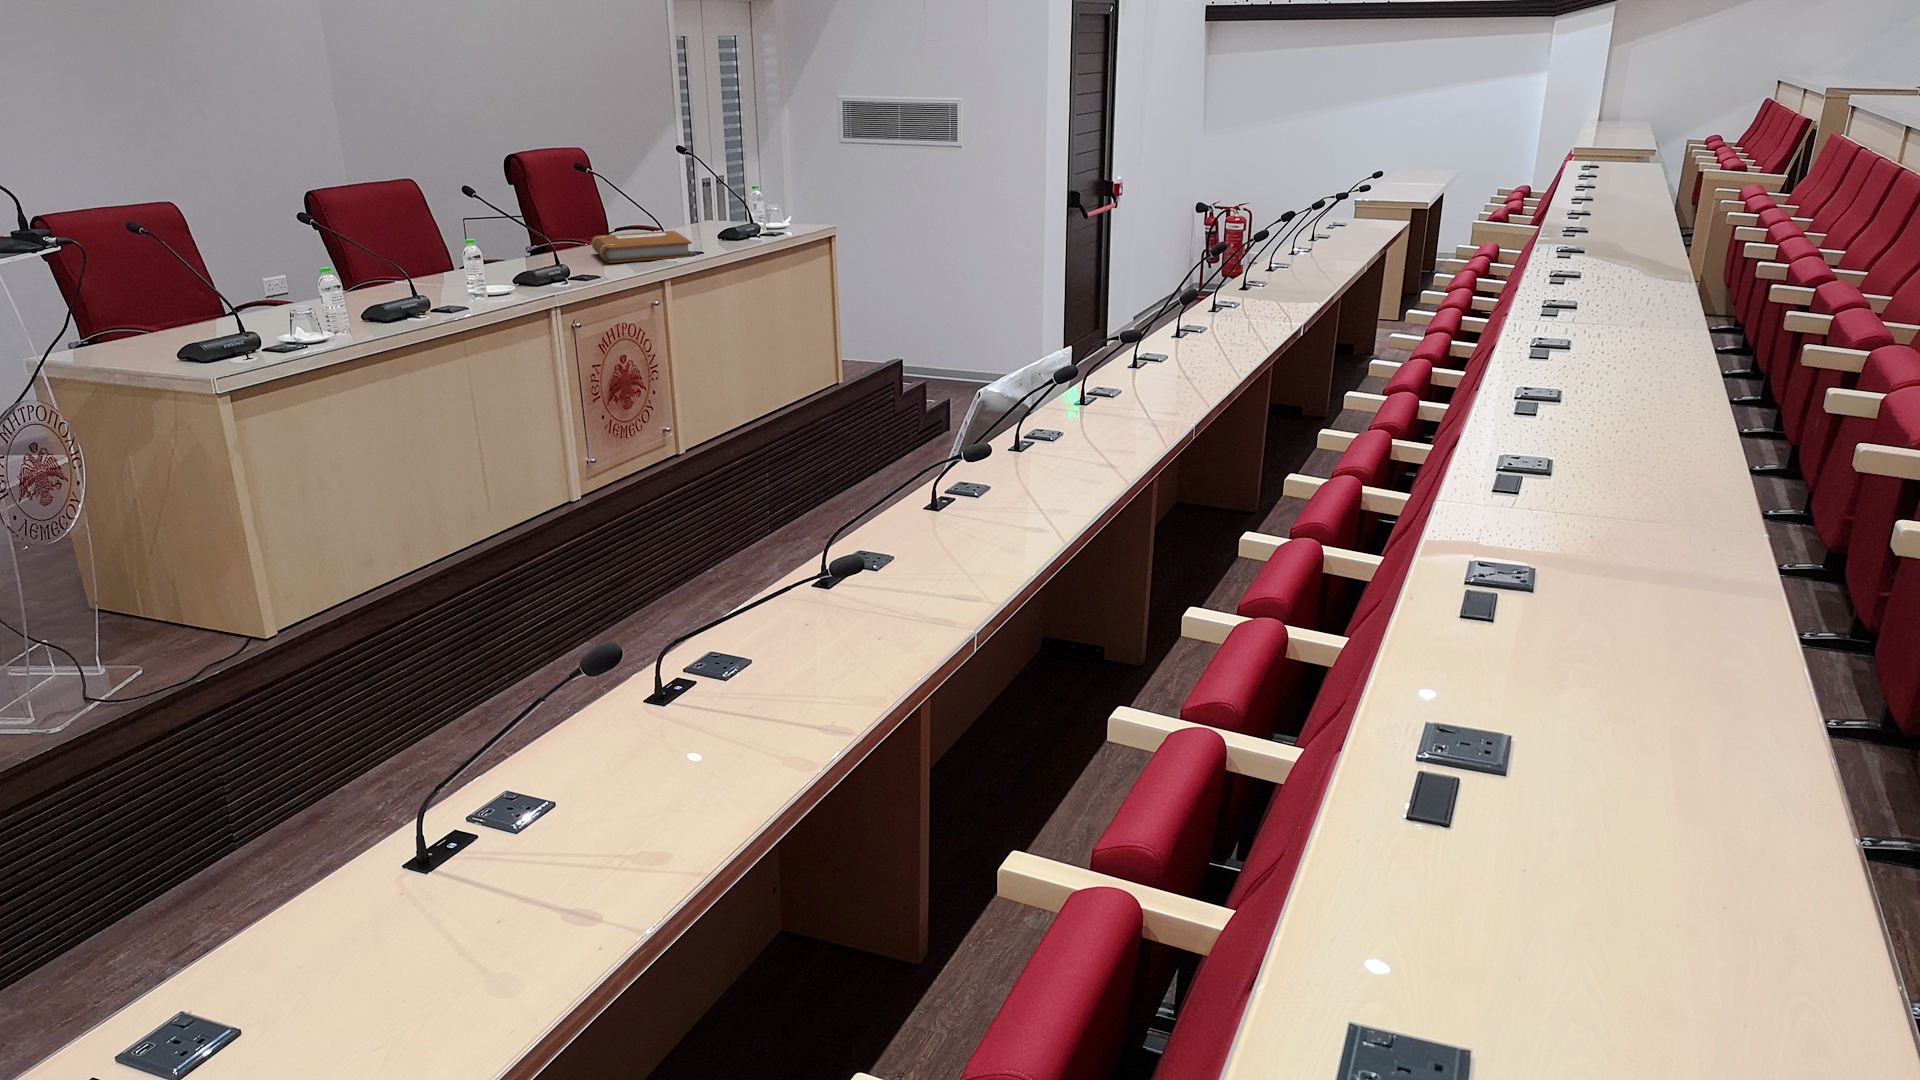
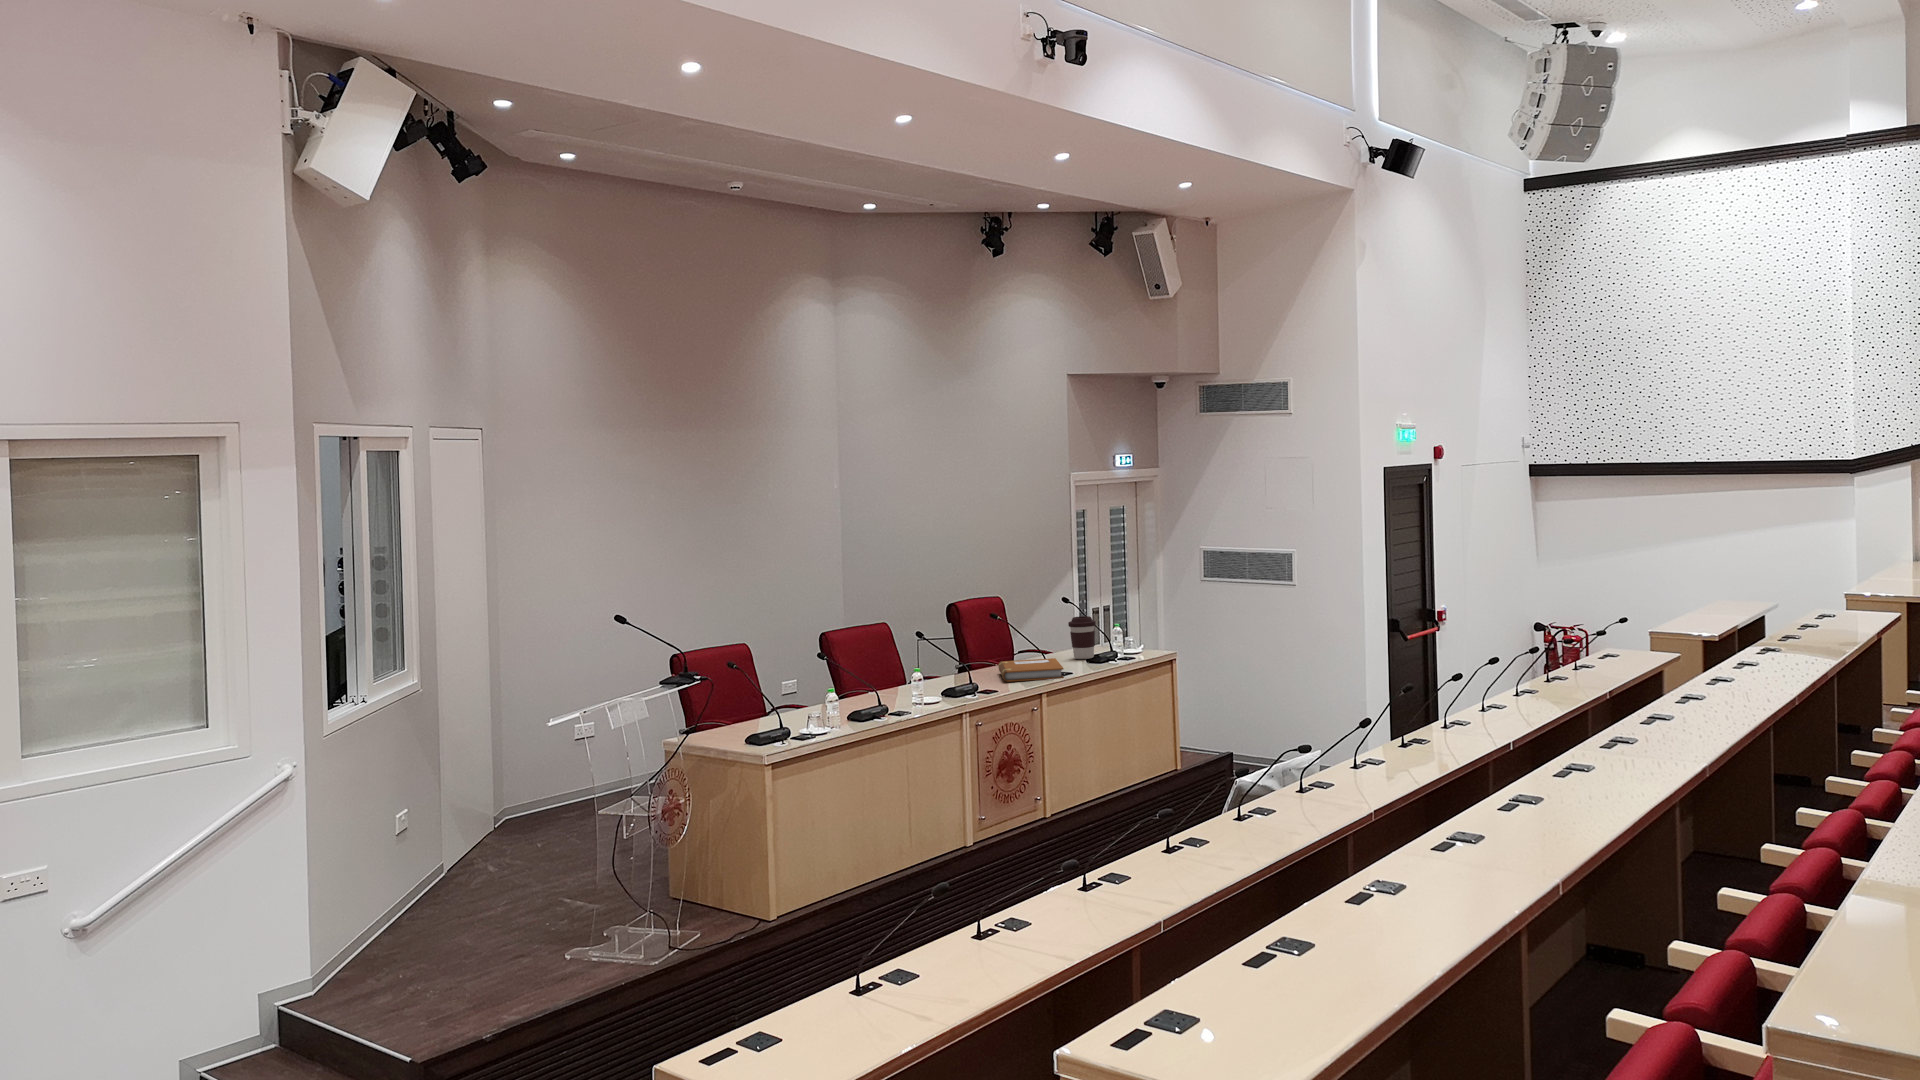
coffee cup: none [688,172,726,234] -> present [1068,616,1096,659]

